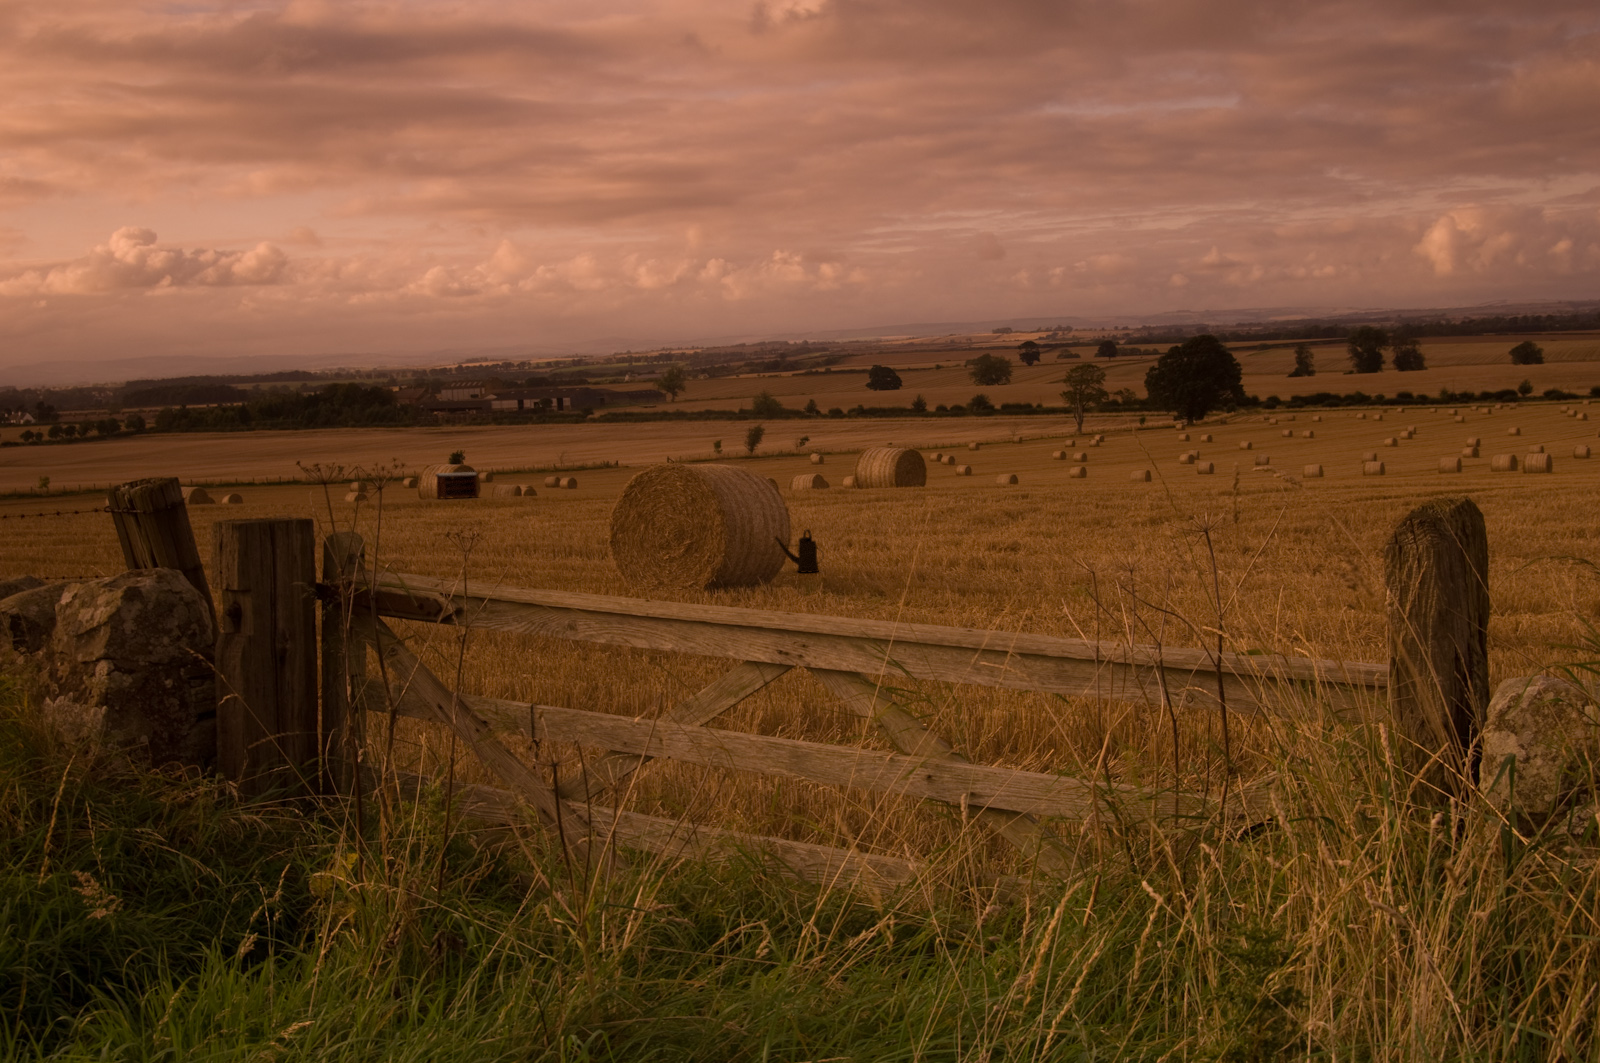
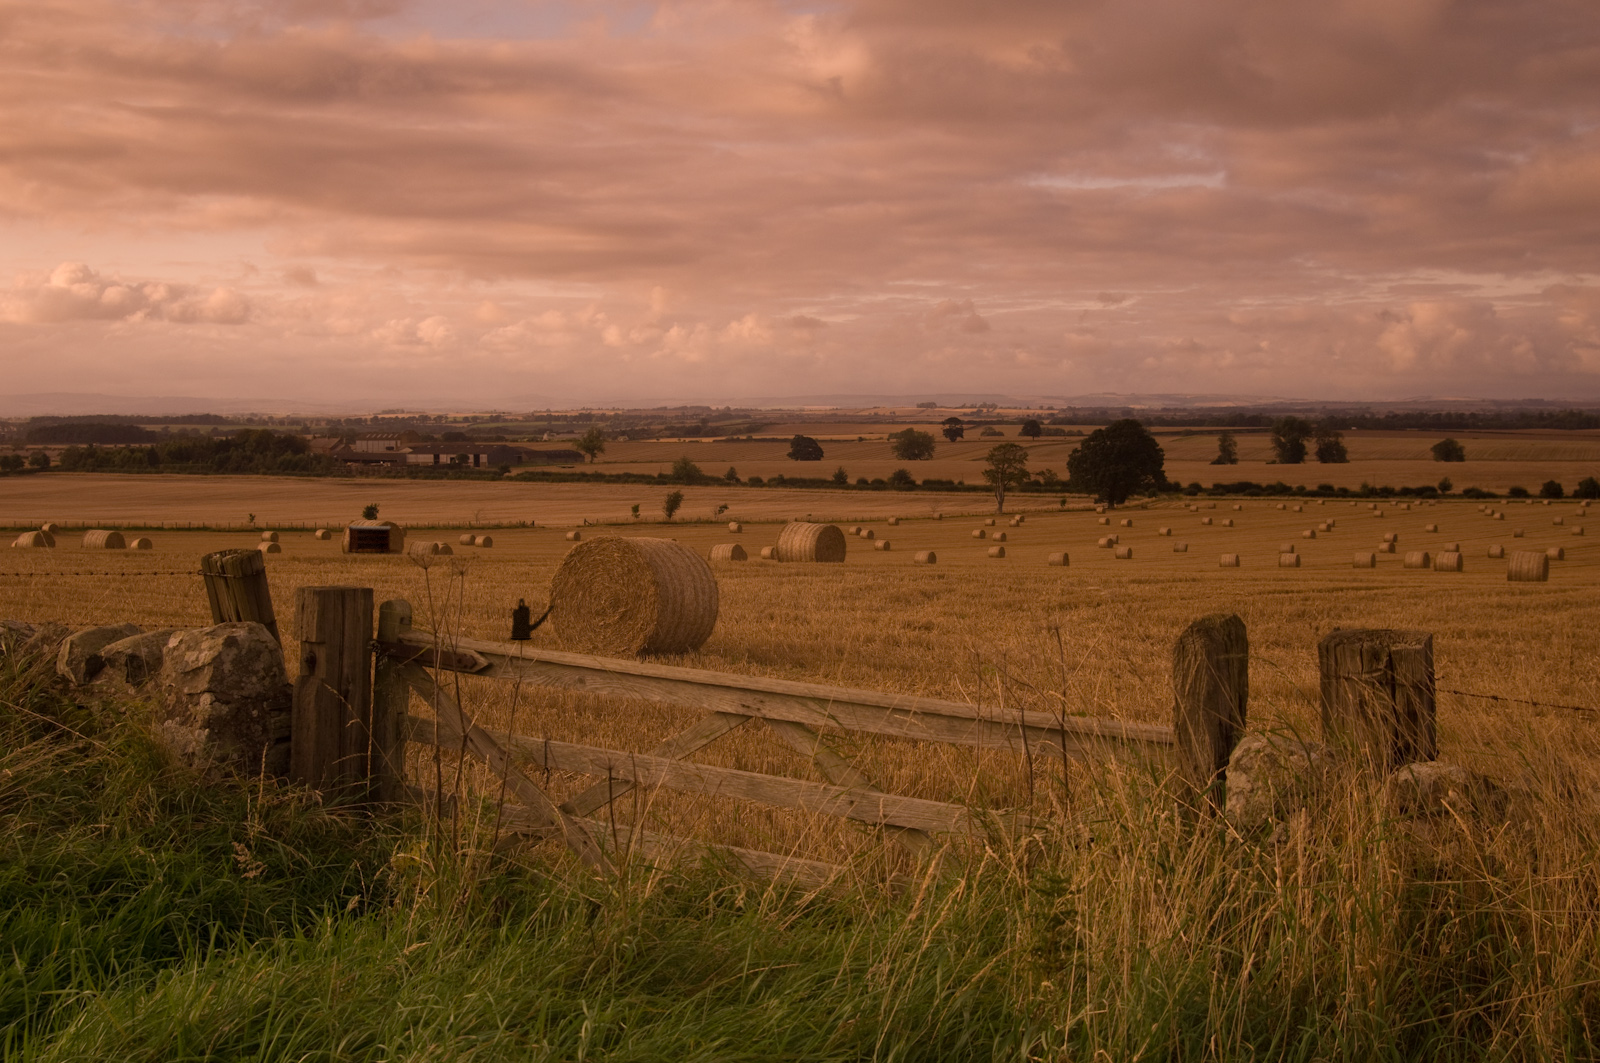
watering can: present [775,529,818,572] -> present [511,598,554,639]

